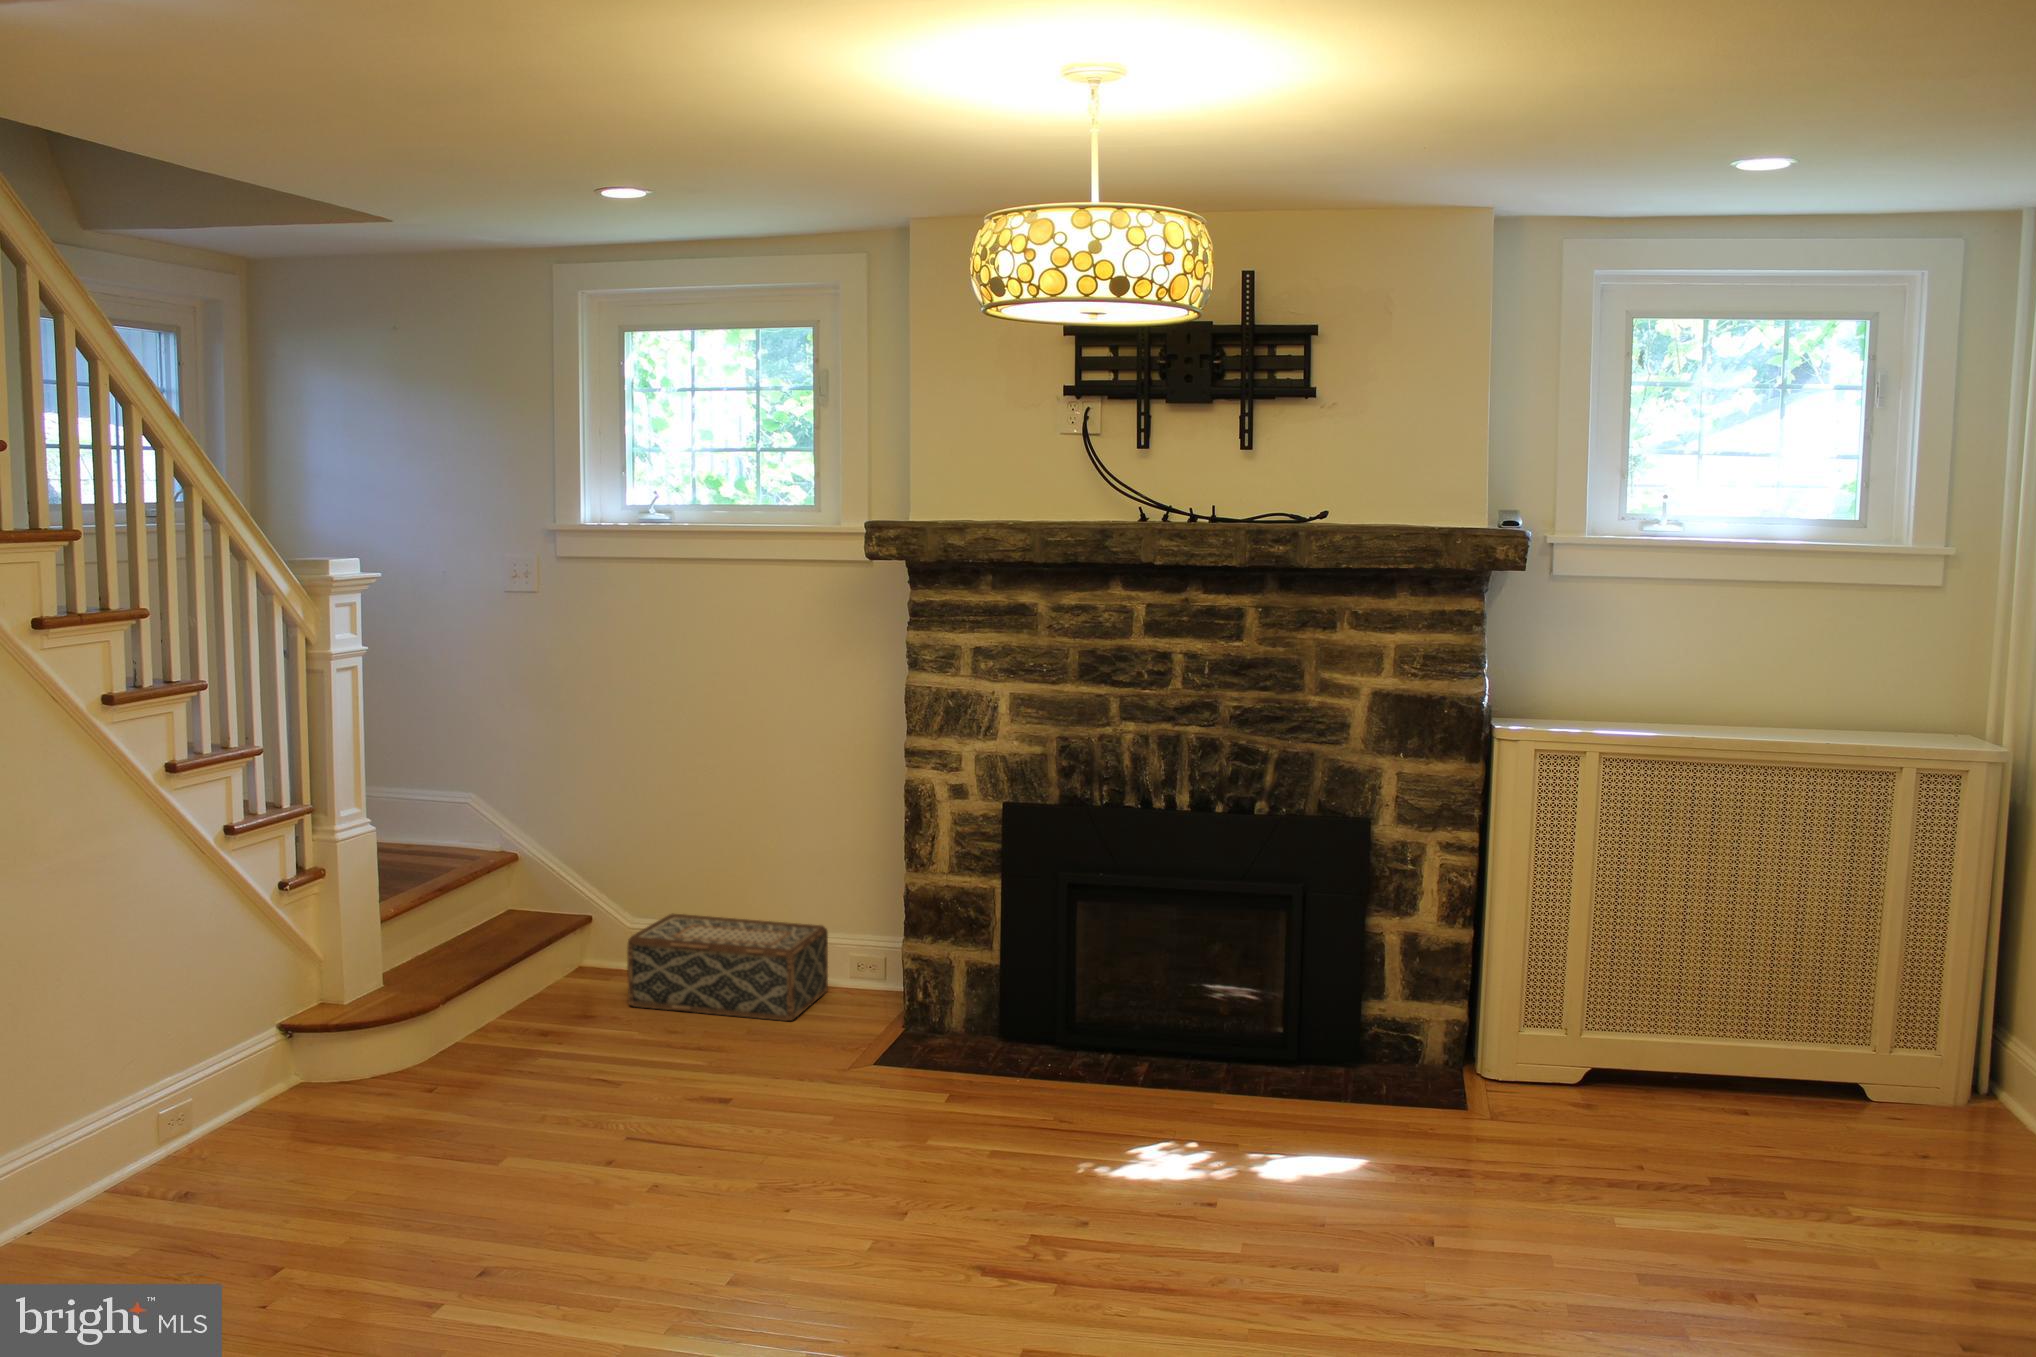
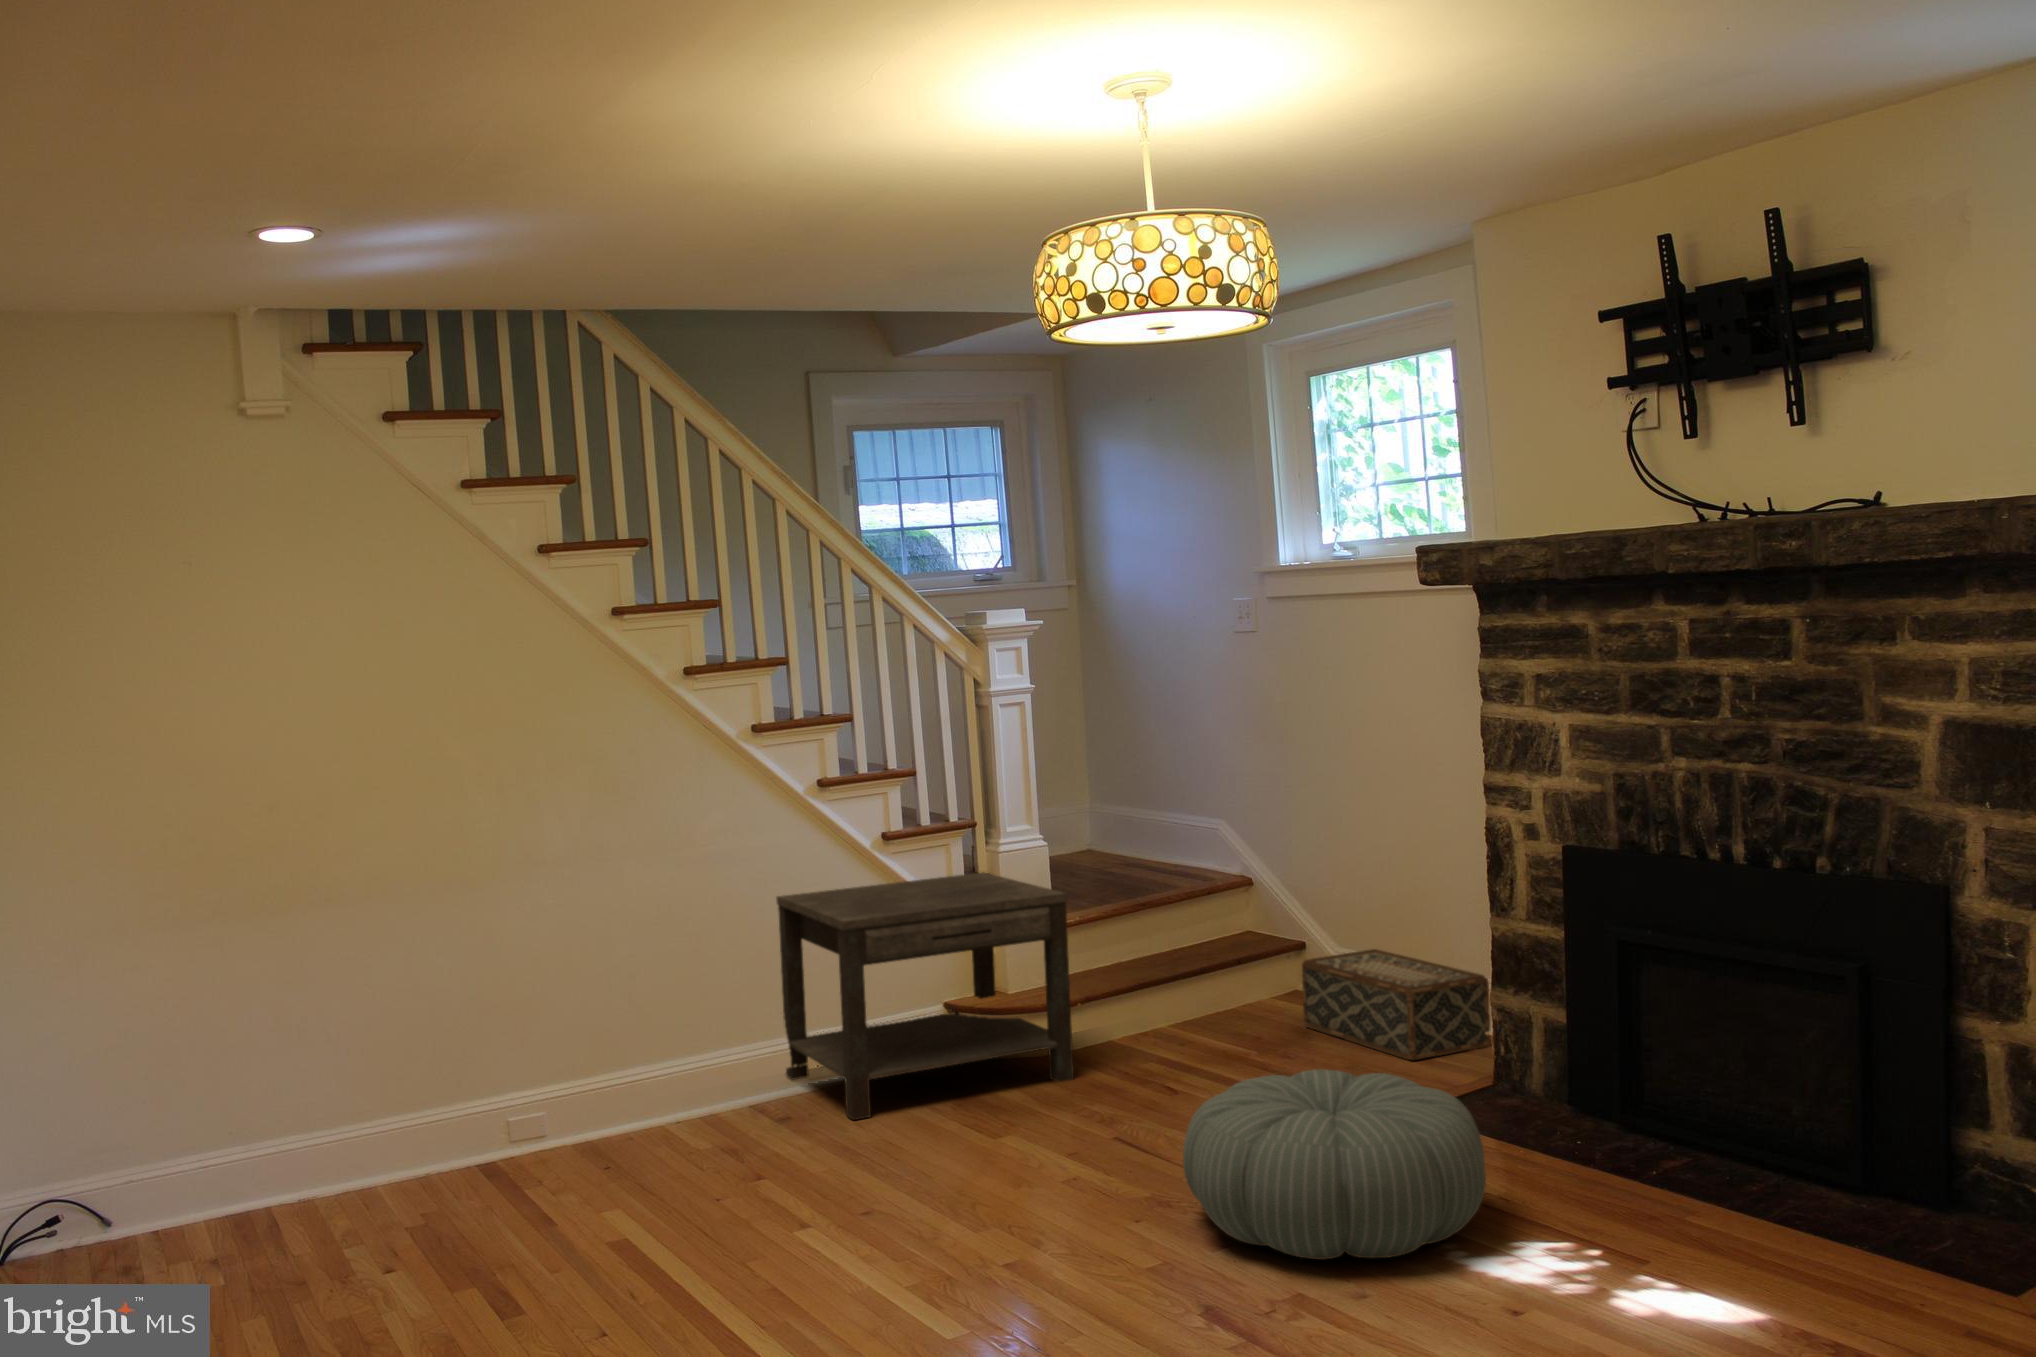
side table: none [67,891,494,1251] -> present [776,872,1074,1120]
pouf: none [874,1044,1165,1244] -> present [1183,1069,1486,1260]

